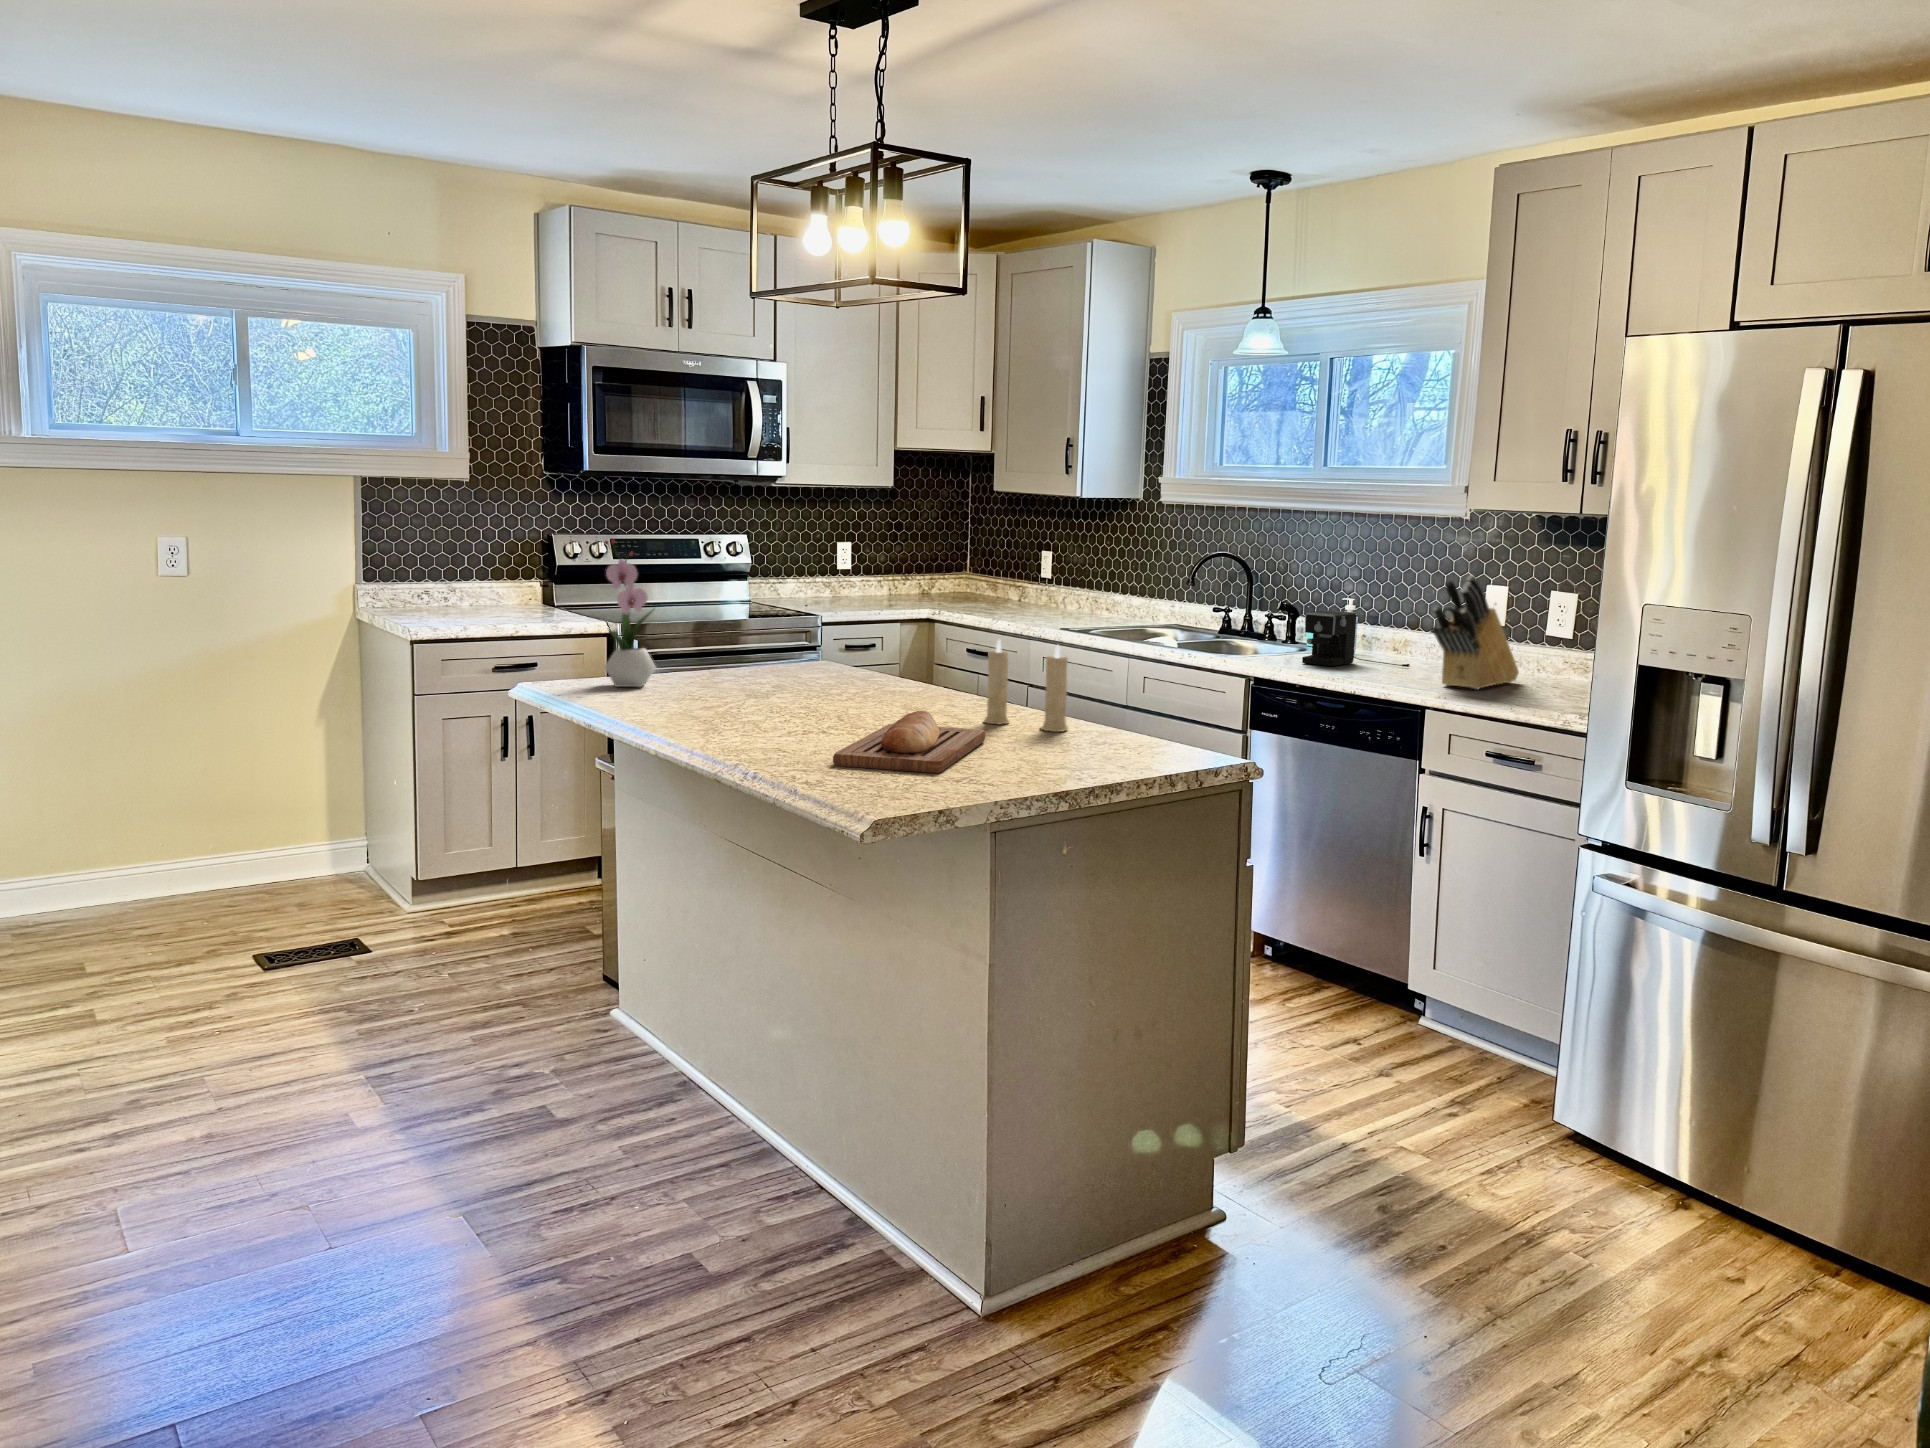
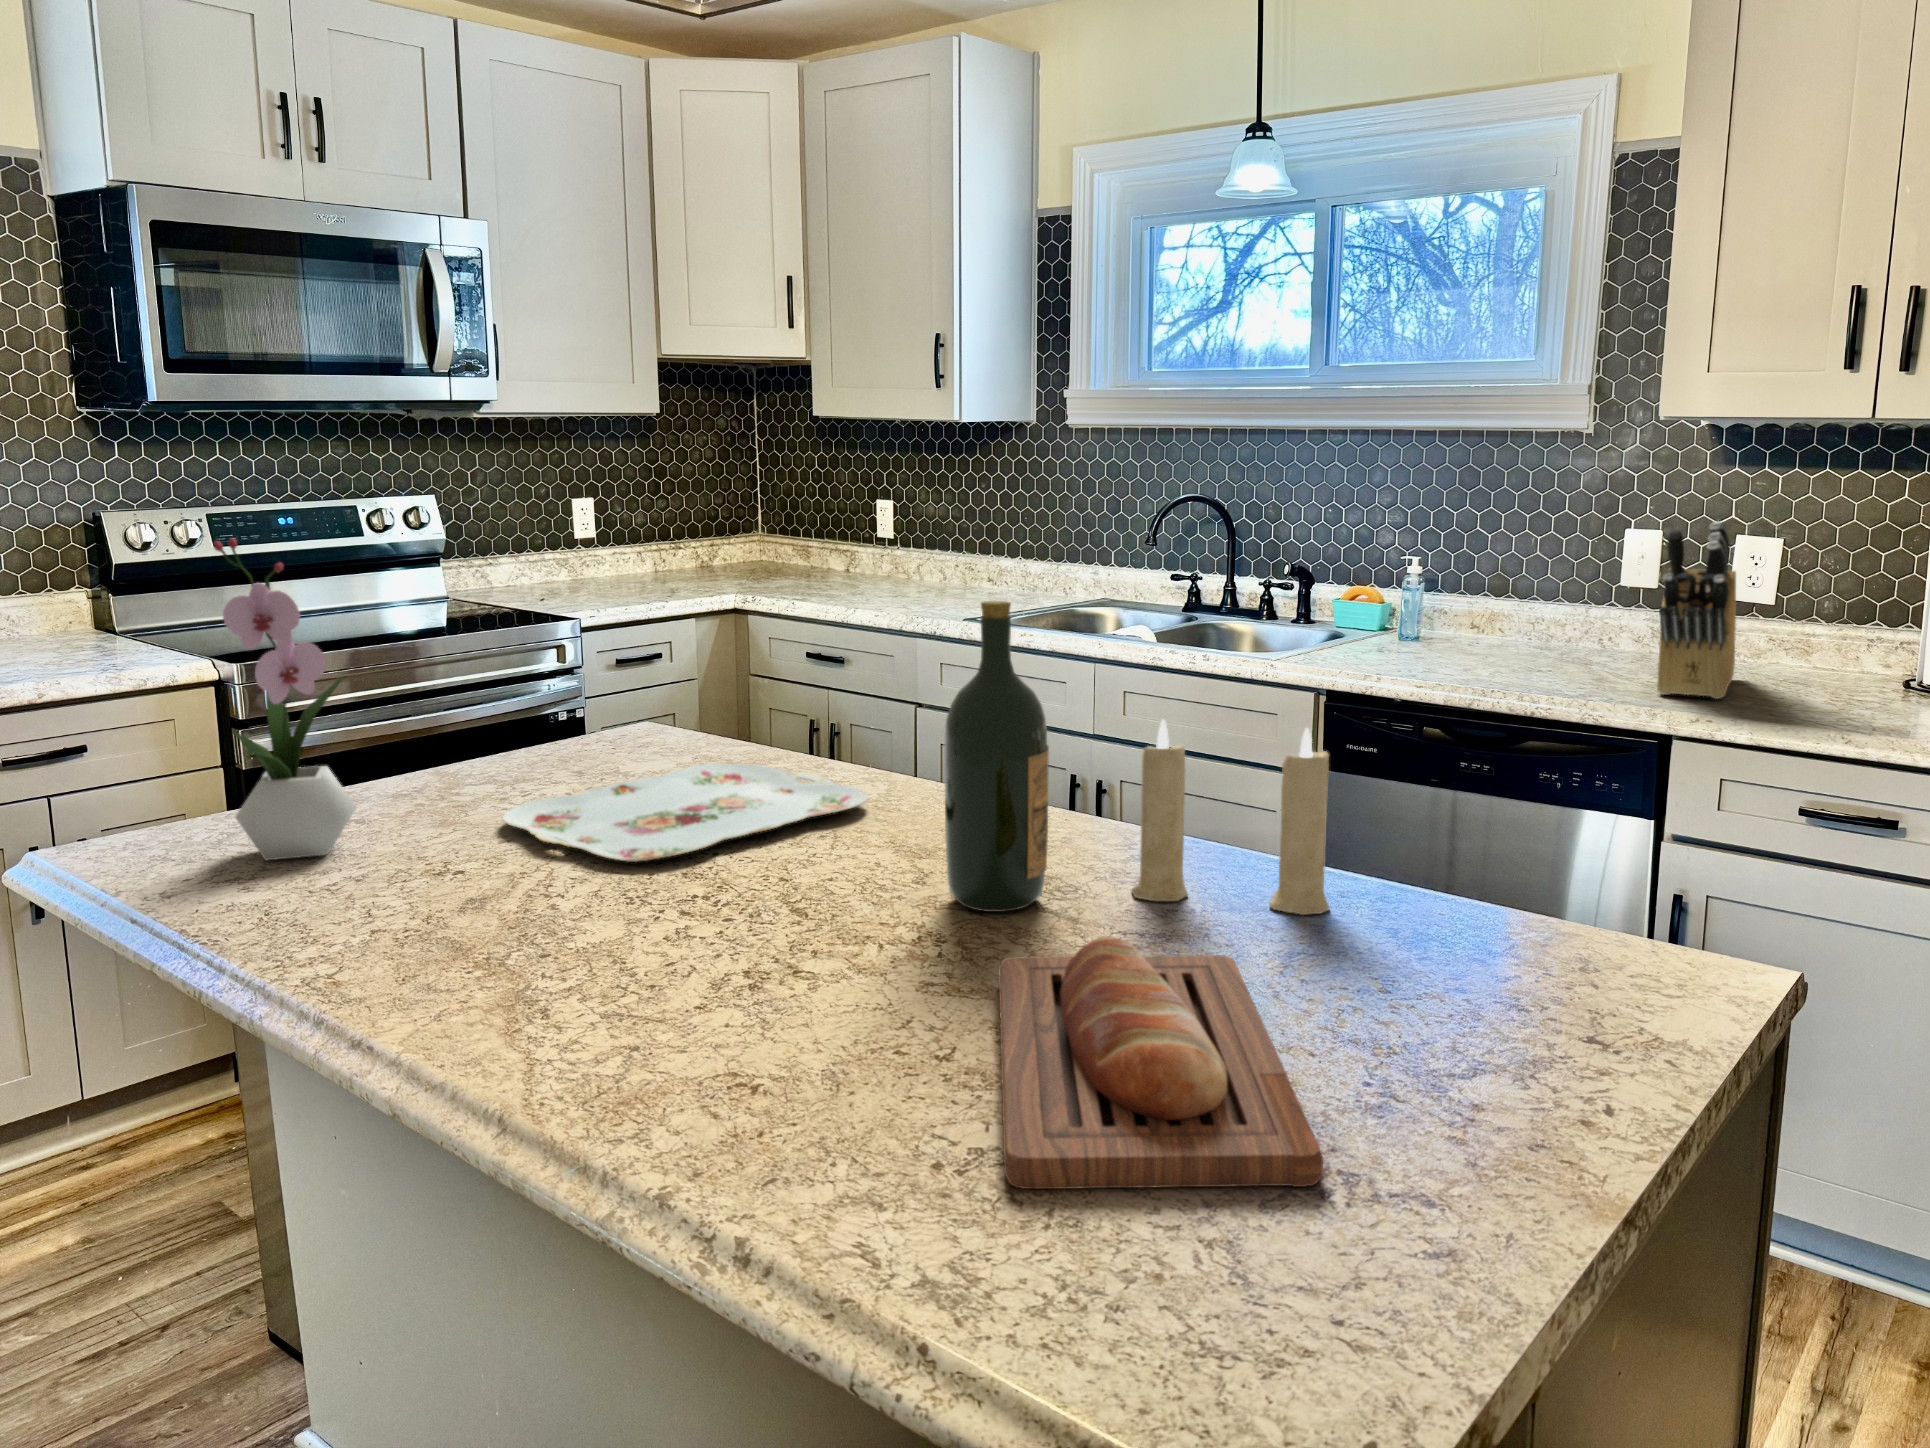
wine bottle: none [897,579,945,721] -> present [944,601,1049,912]
coffee maker: present [1302,610,1410,667] -> none [1389,578,1541,666]
serving tray: none [722,672,900,698] -> present [502,763,868,862]

